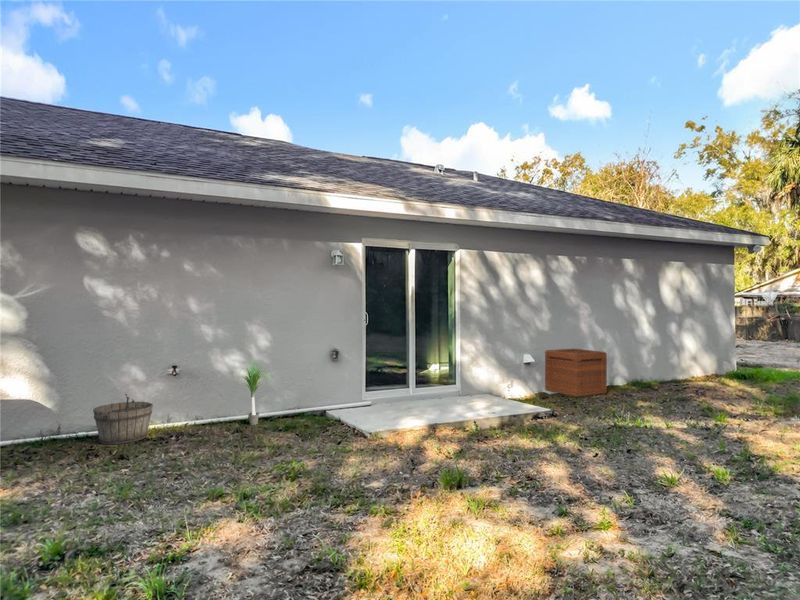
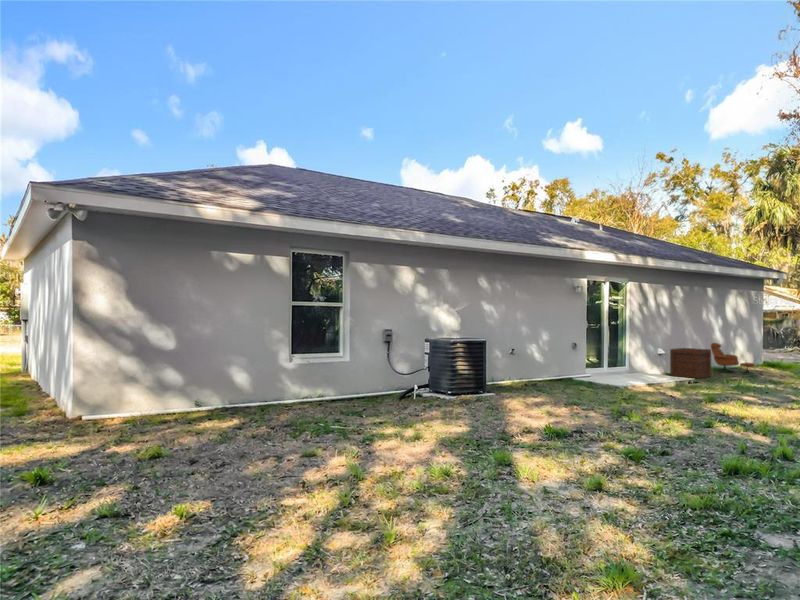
lounge chair: none [630,341,688,392] -> present [711,343,754,373]
potted plant: present [243,364,268,425] -> none [537,352,564,393]
wooden bucket: present [93,394,153,444] -> none [489,373,520,401]

